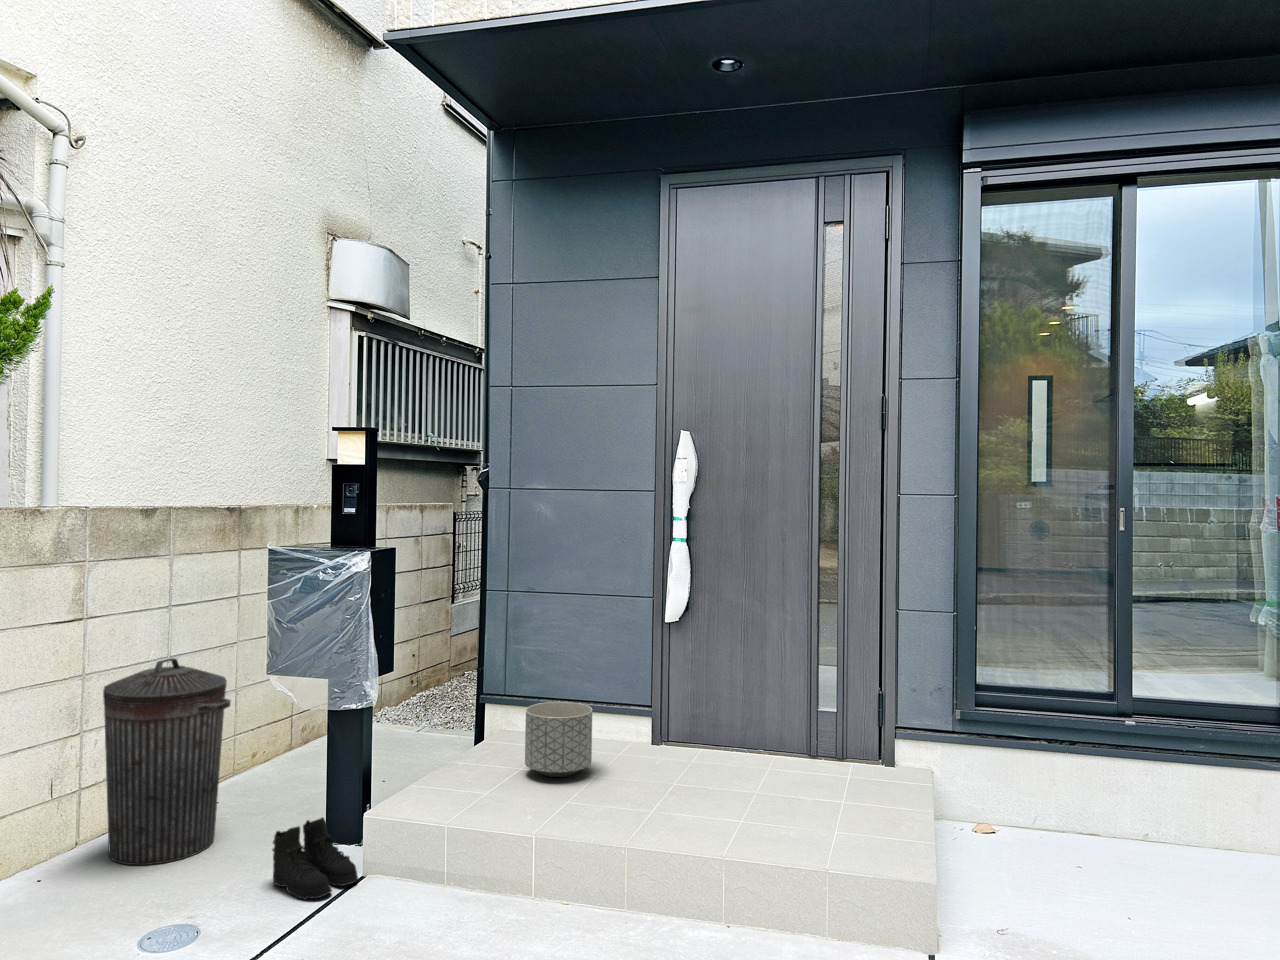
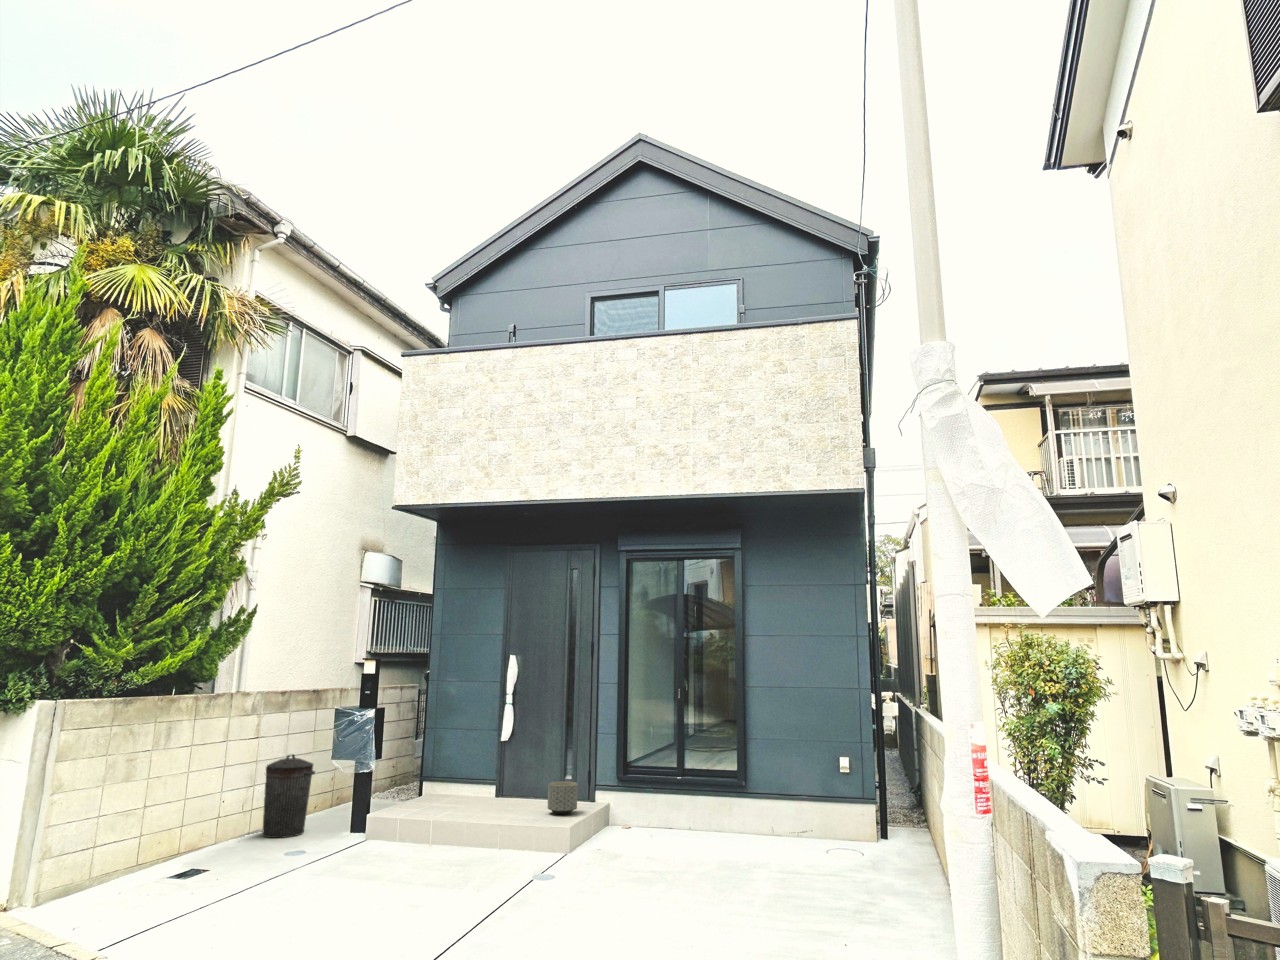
planter: present [525,702,592,777] -> present [548,781,578,814]
boots: present [272,817,358,900] -> none [331,816,363,844]

